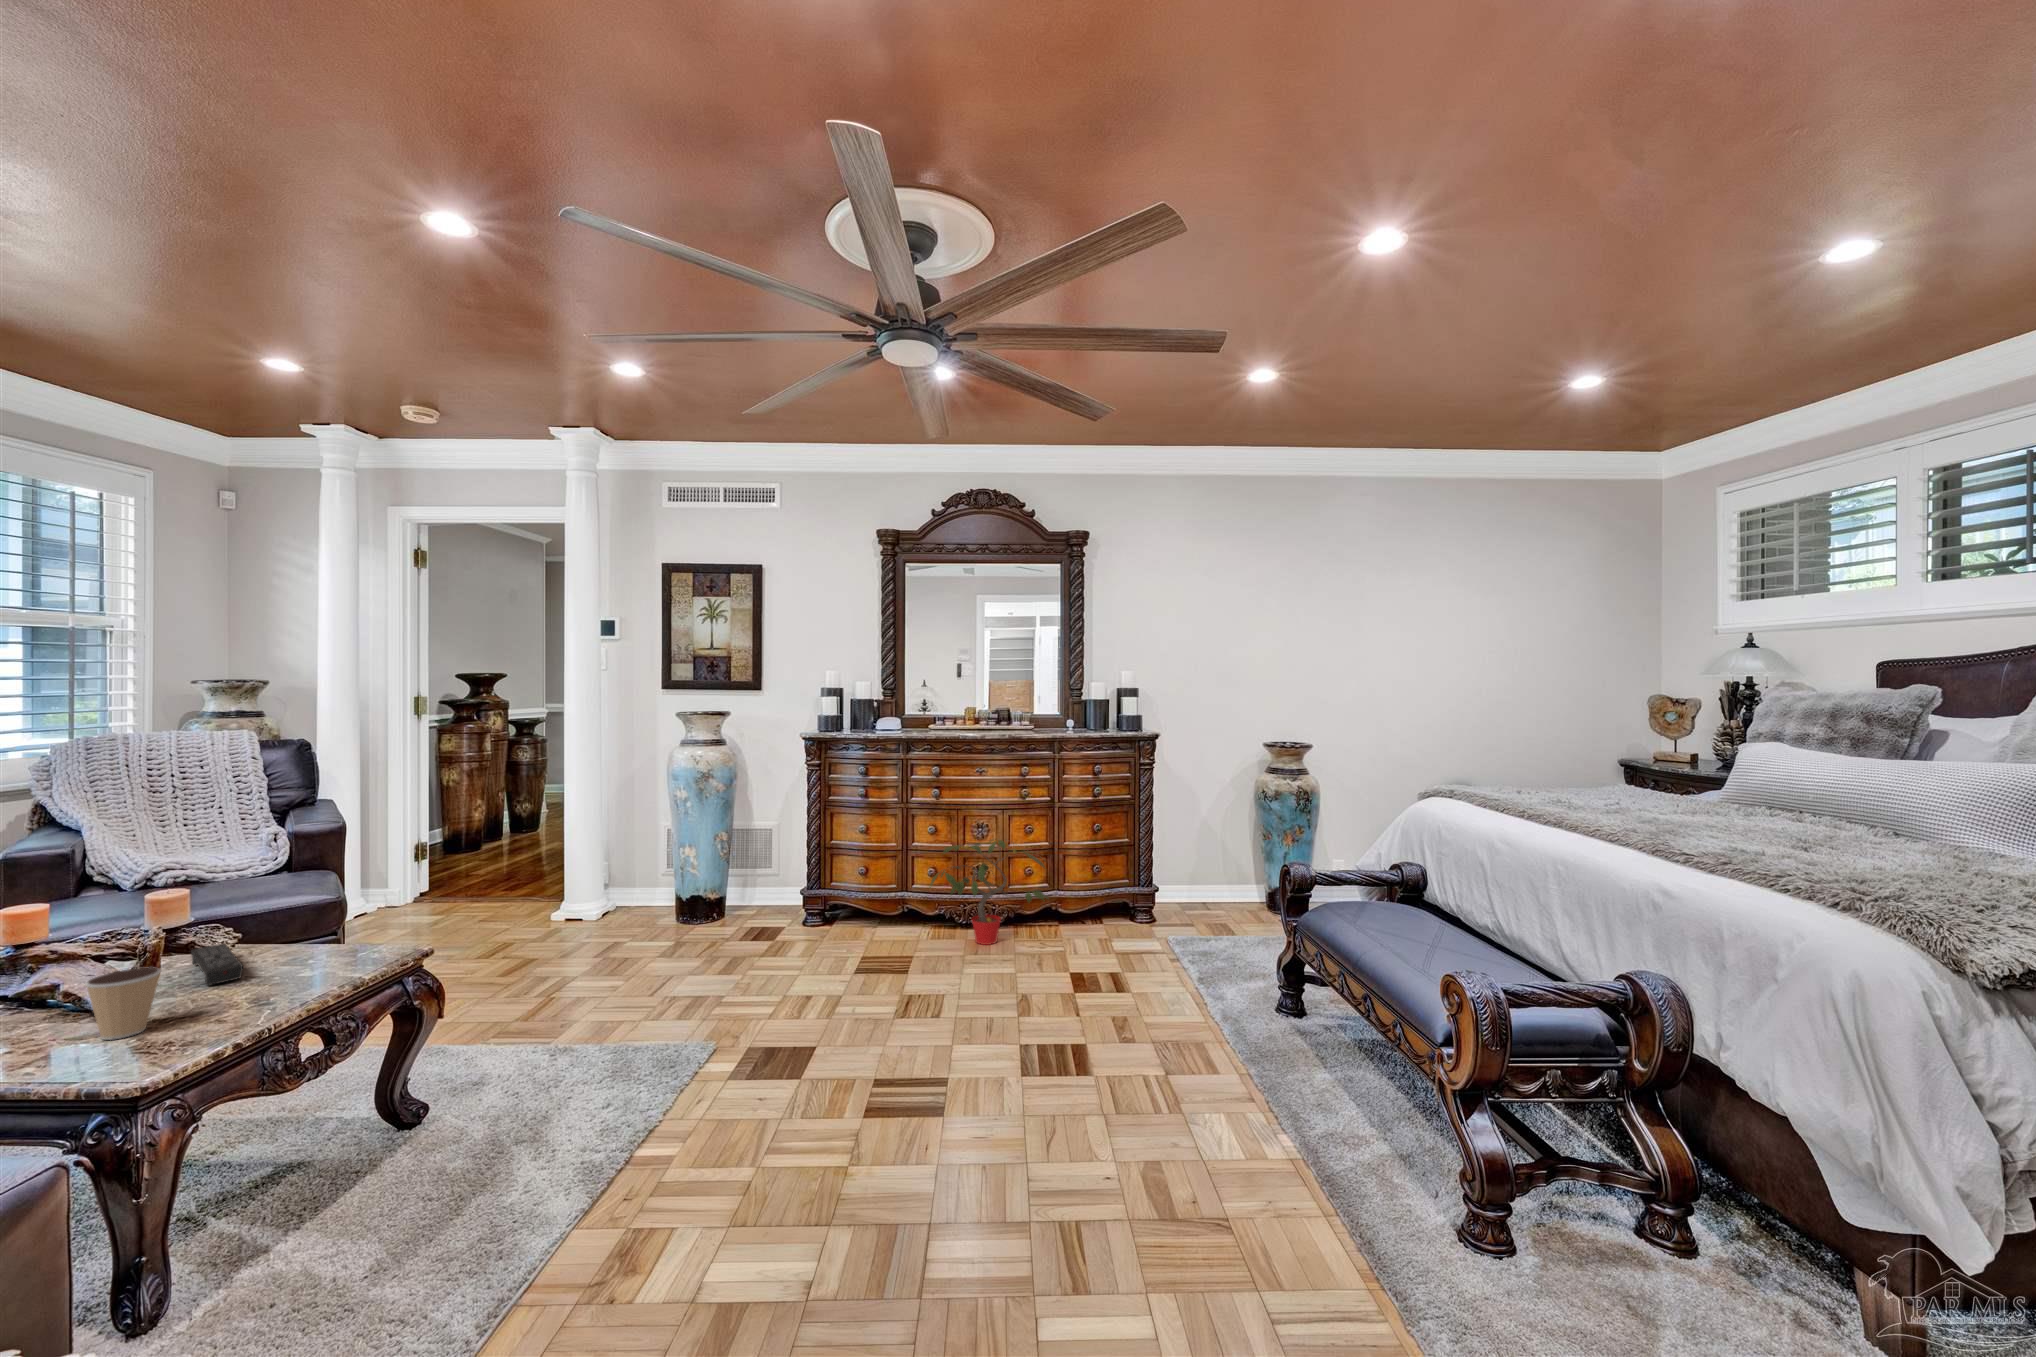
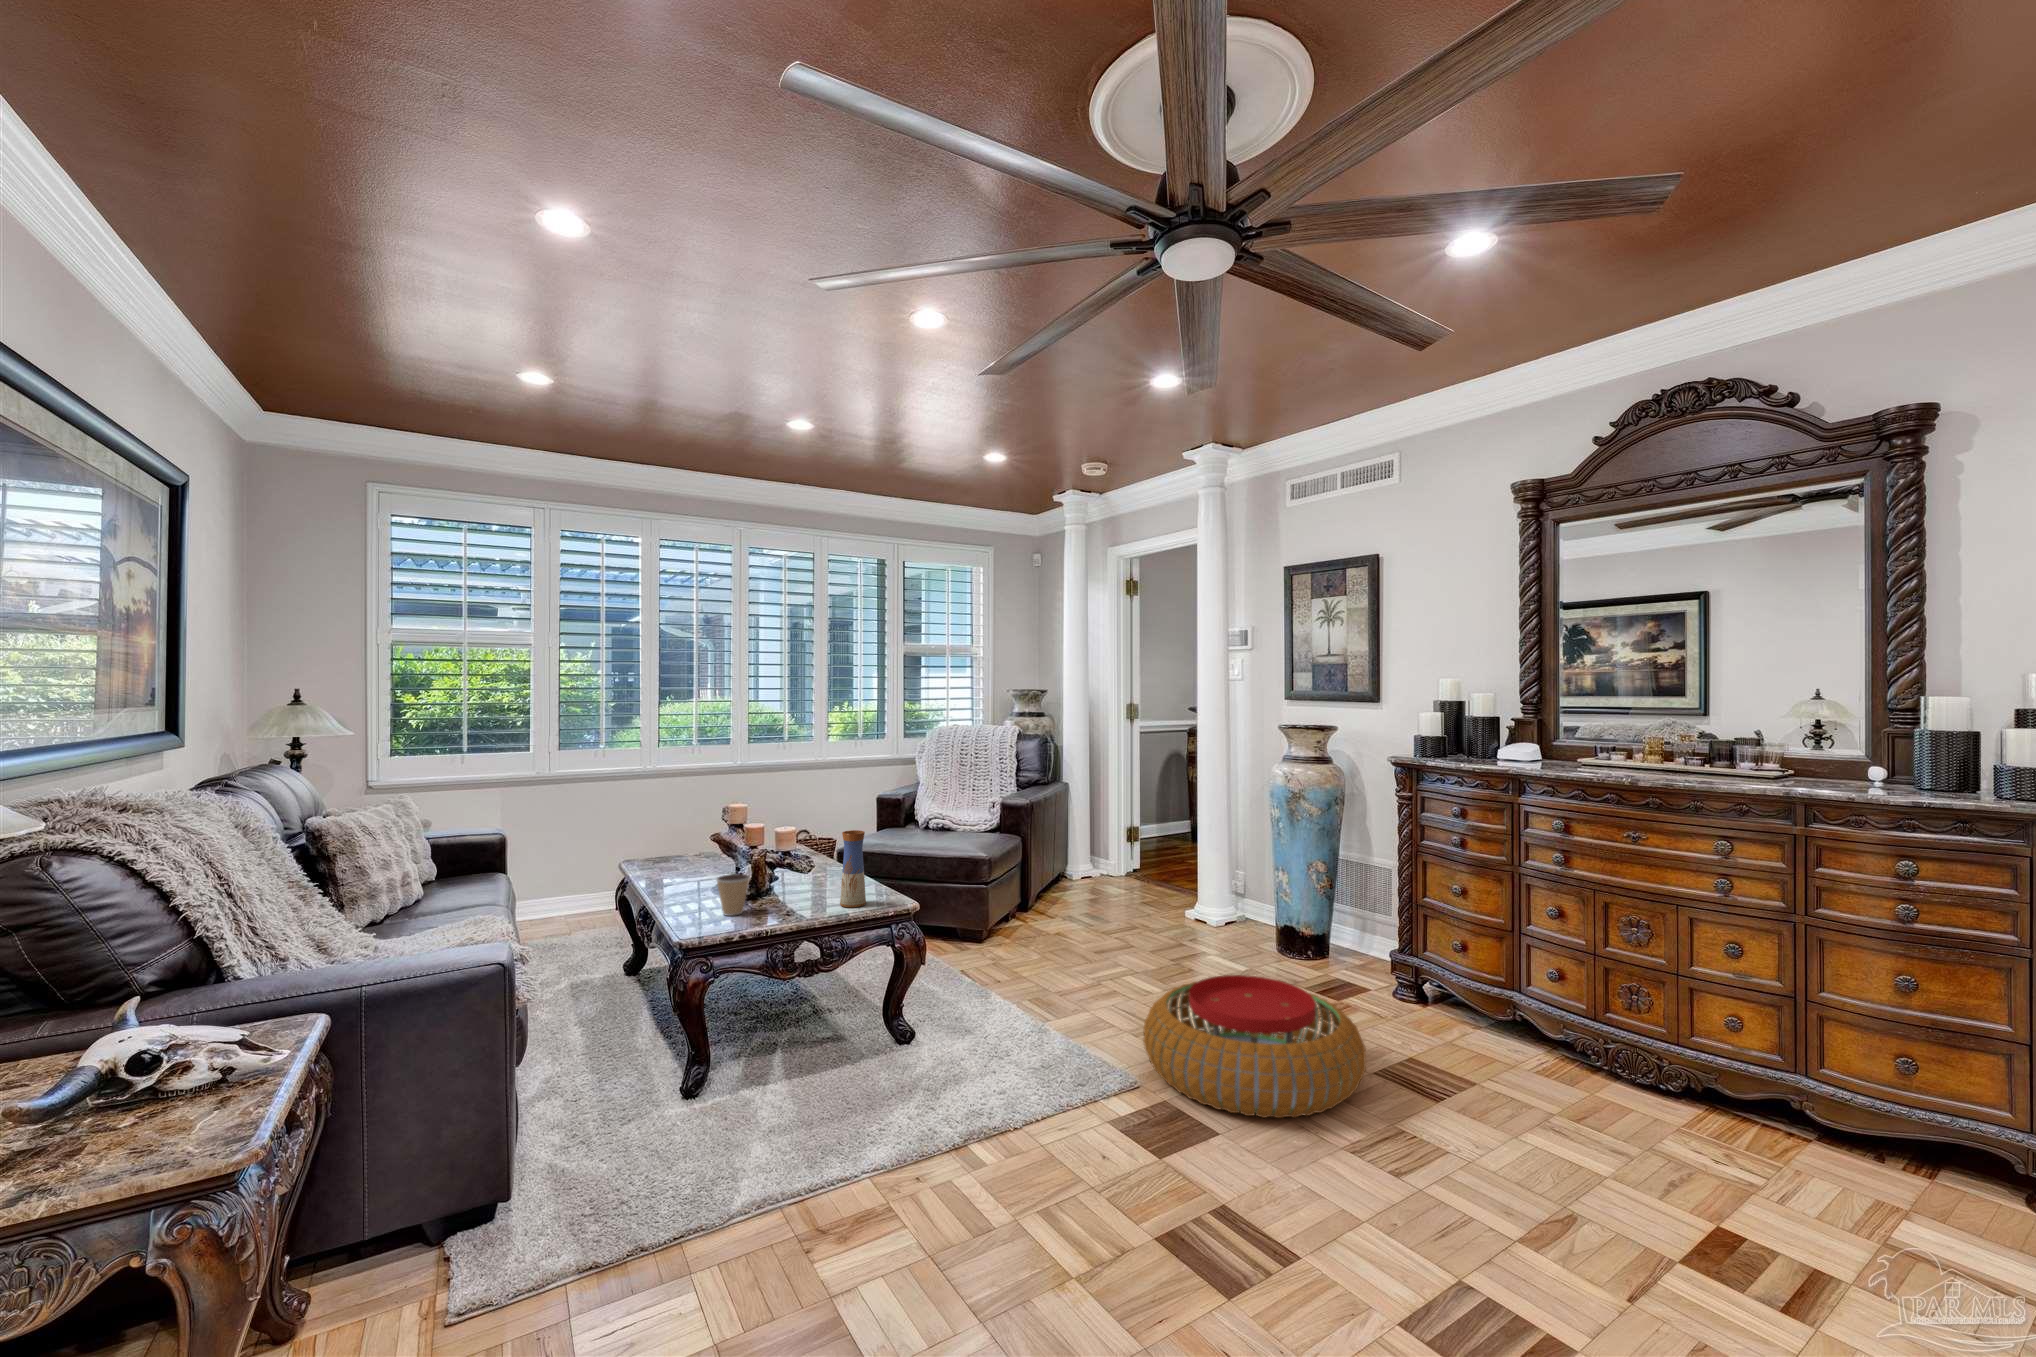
potted plant: present [930,839,1047,945] -> none [1522,942,1765,1118]
vase: none [311,866,356,973] -> present [840,830,866,907]
pouf: none [684,924,875,1037] -> present [1143,975,1366,1118]
remote control: present [191,944,243,985] -> none [799,871,841,898]

